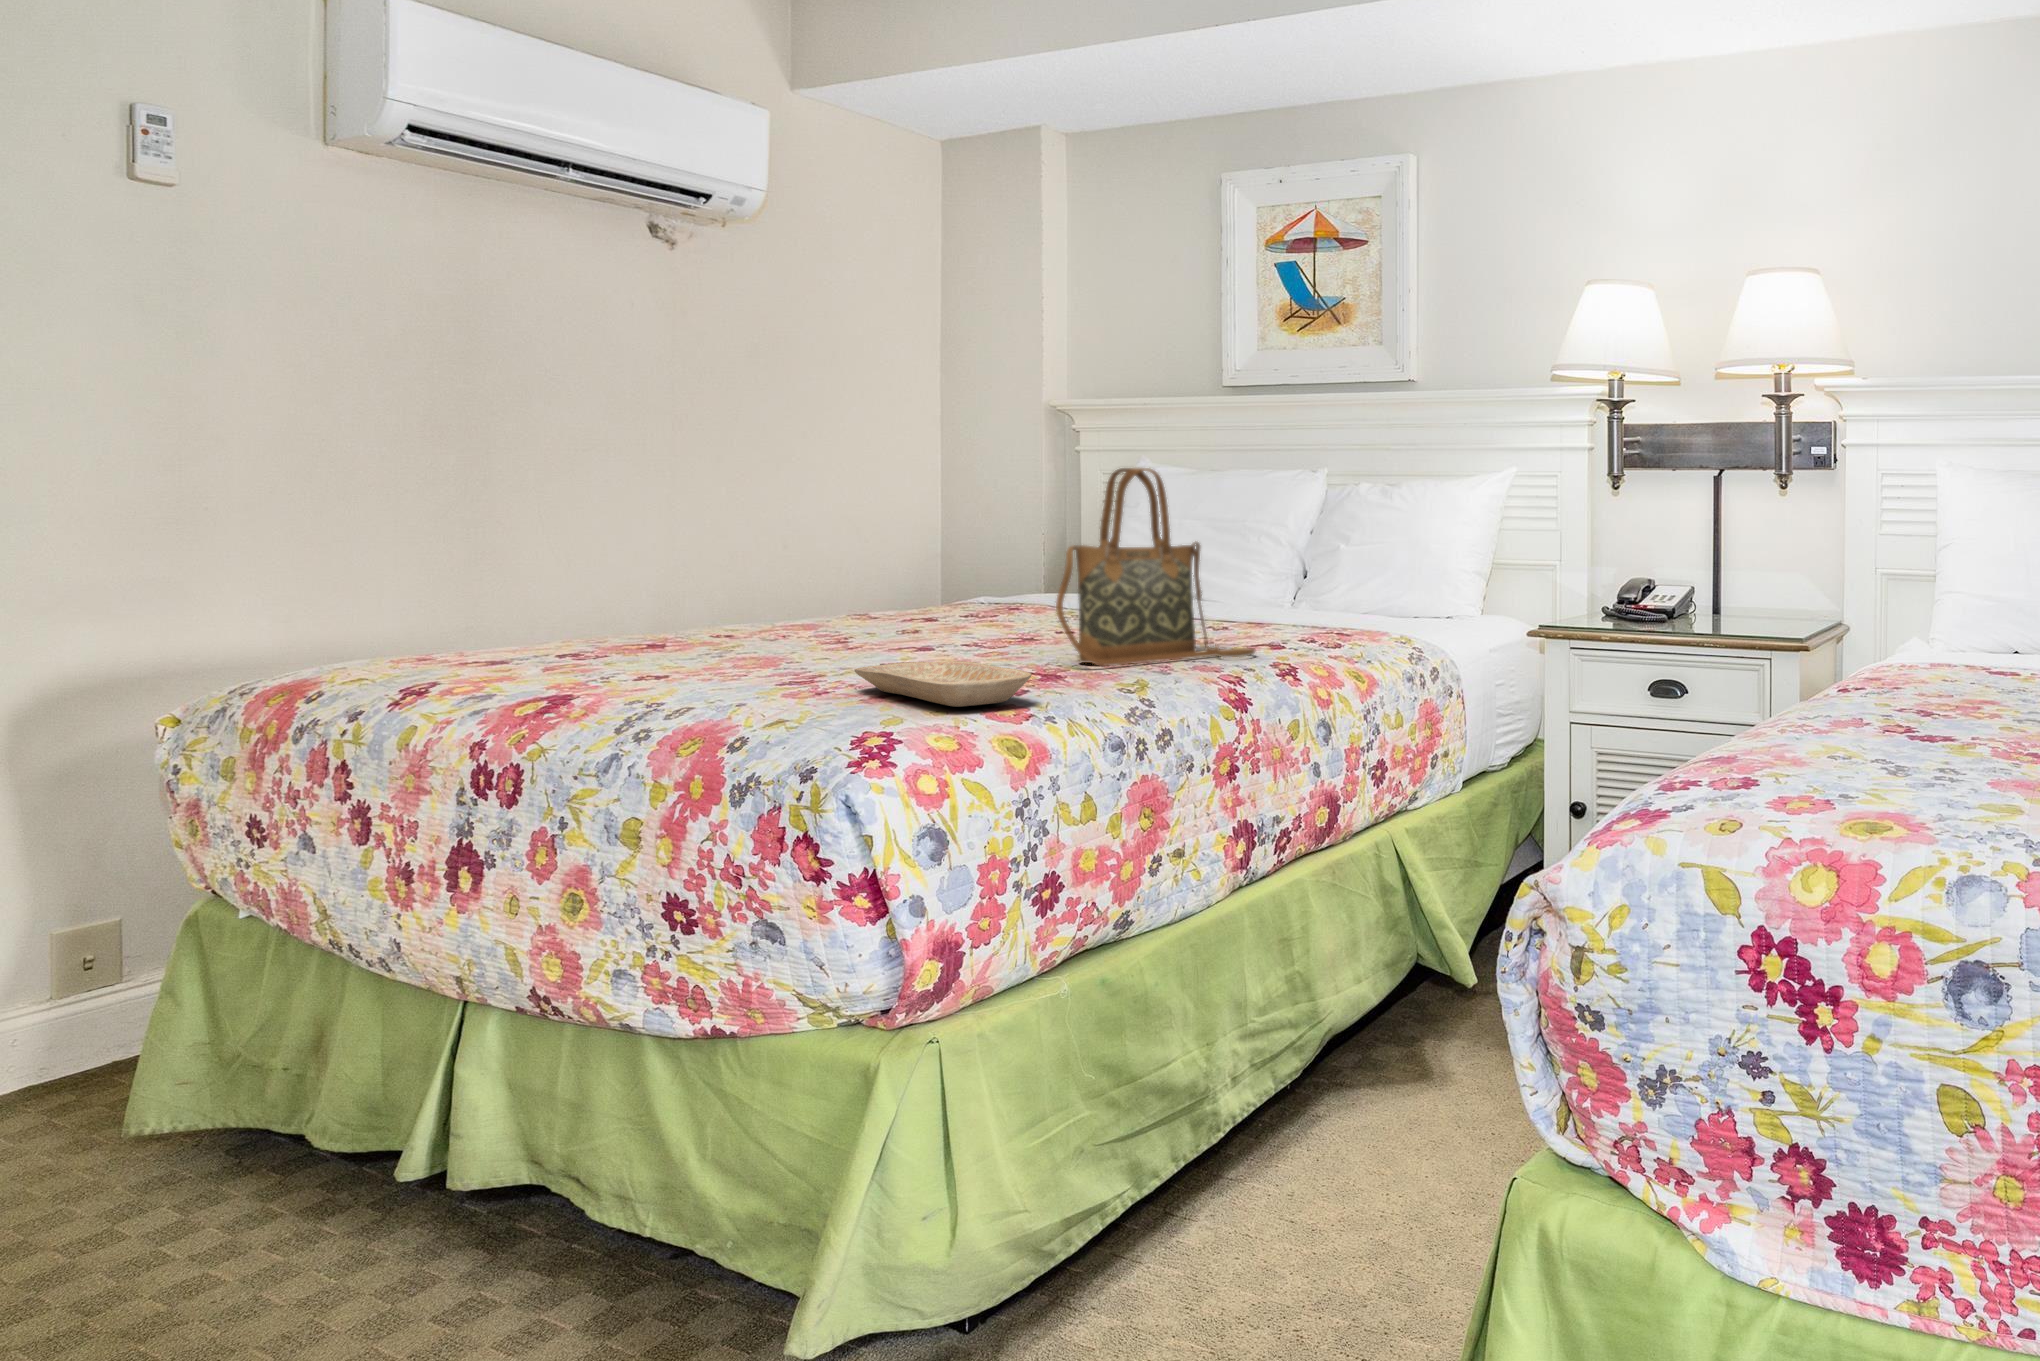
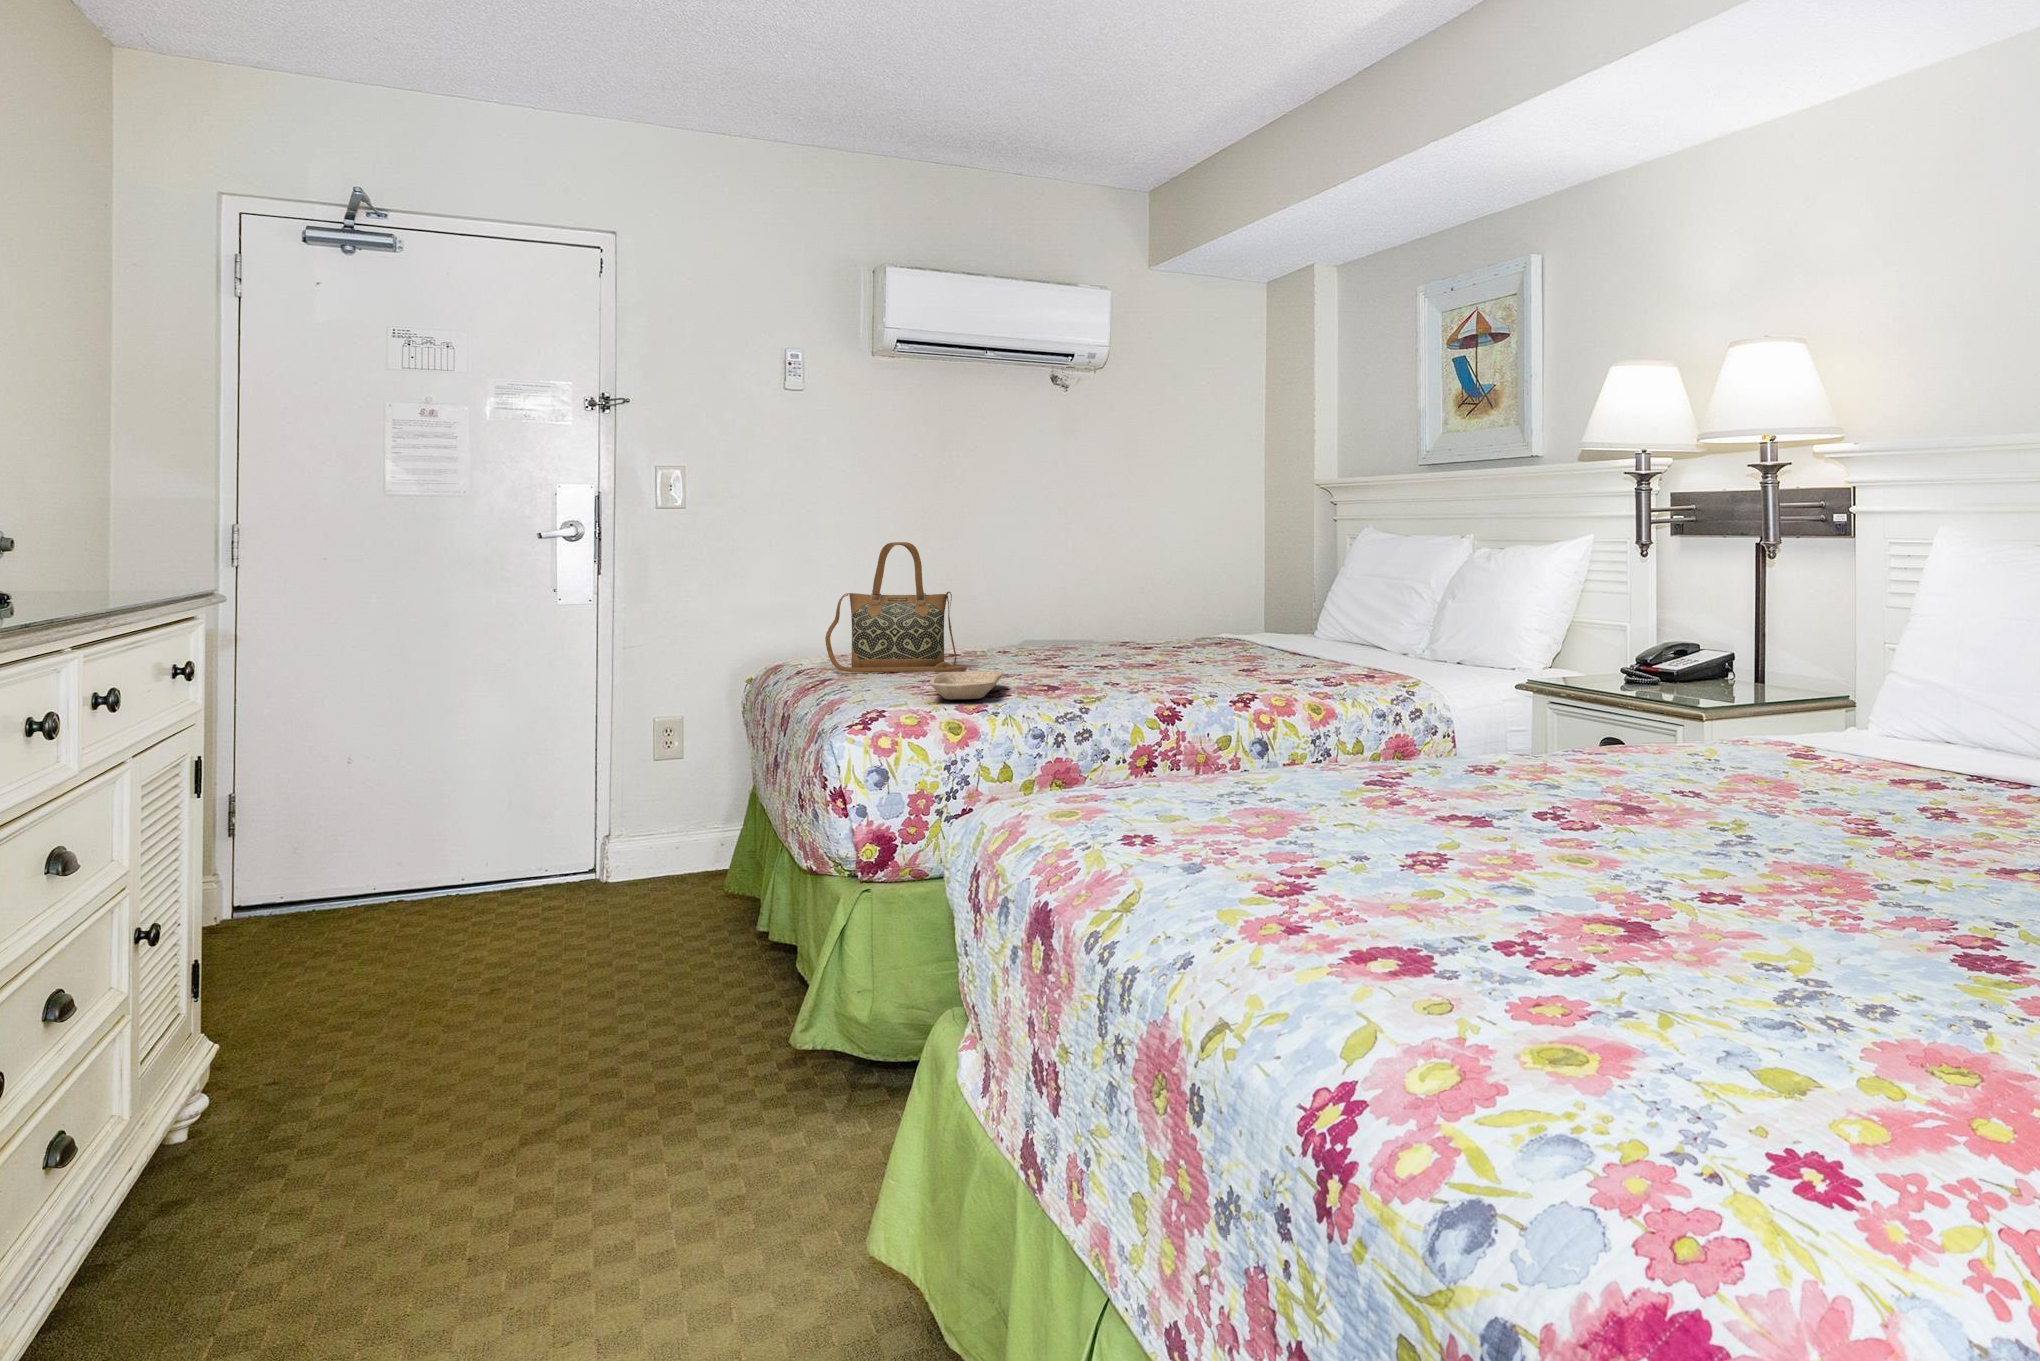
handbag: present [1056,468,1255,666] -> present [825,542,967,672]

